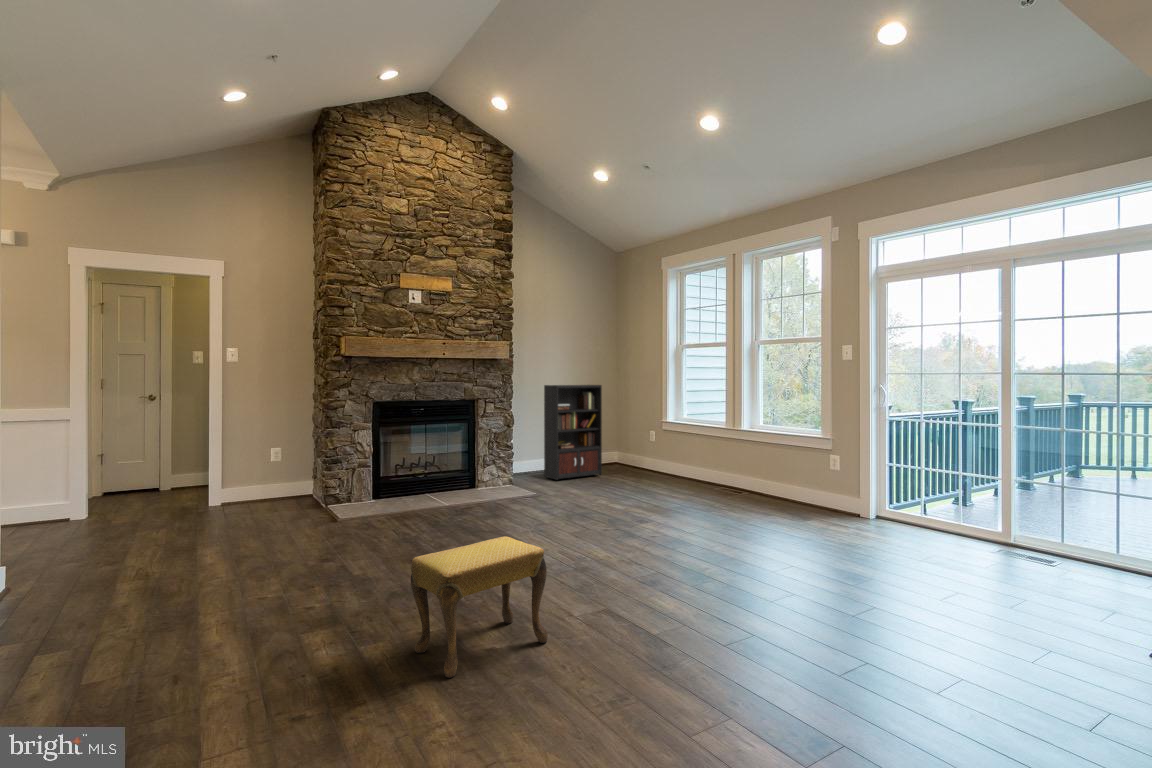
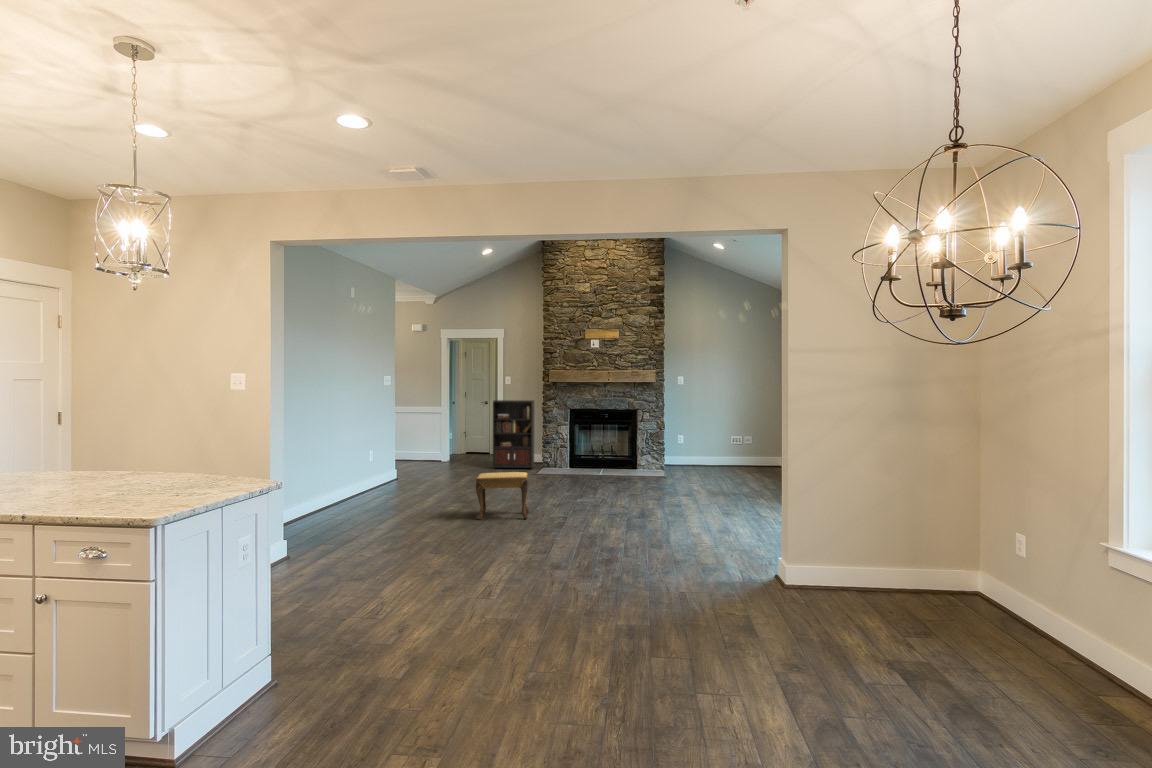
bookcase: present [544,385,602,480] -> present [493,400,534,468]

